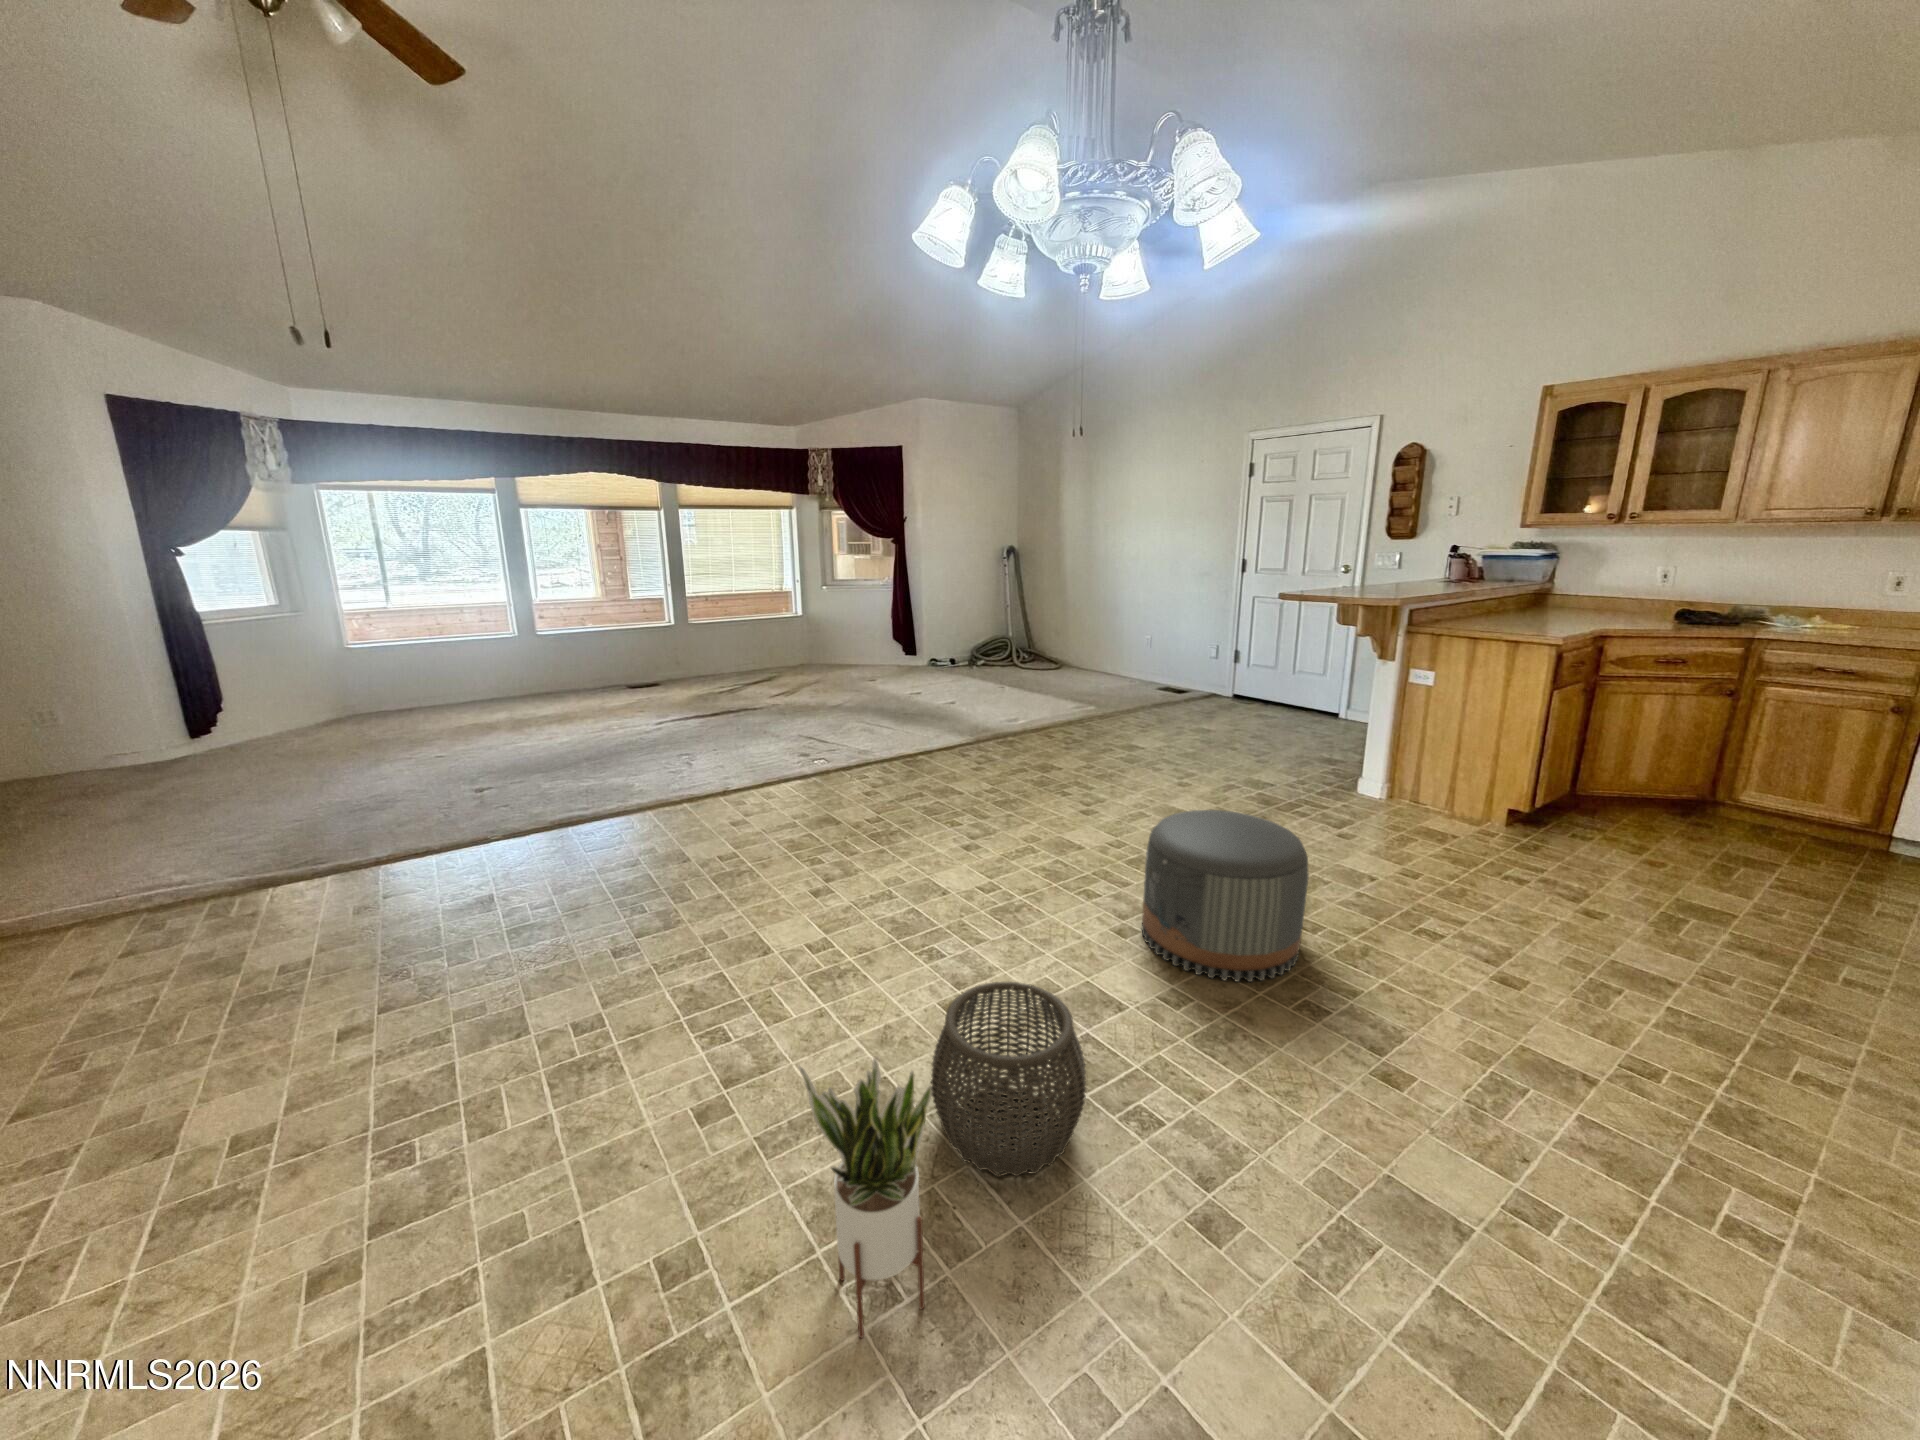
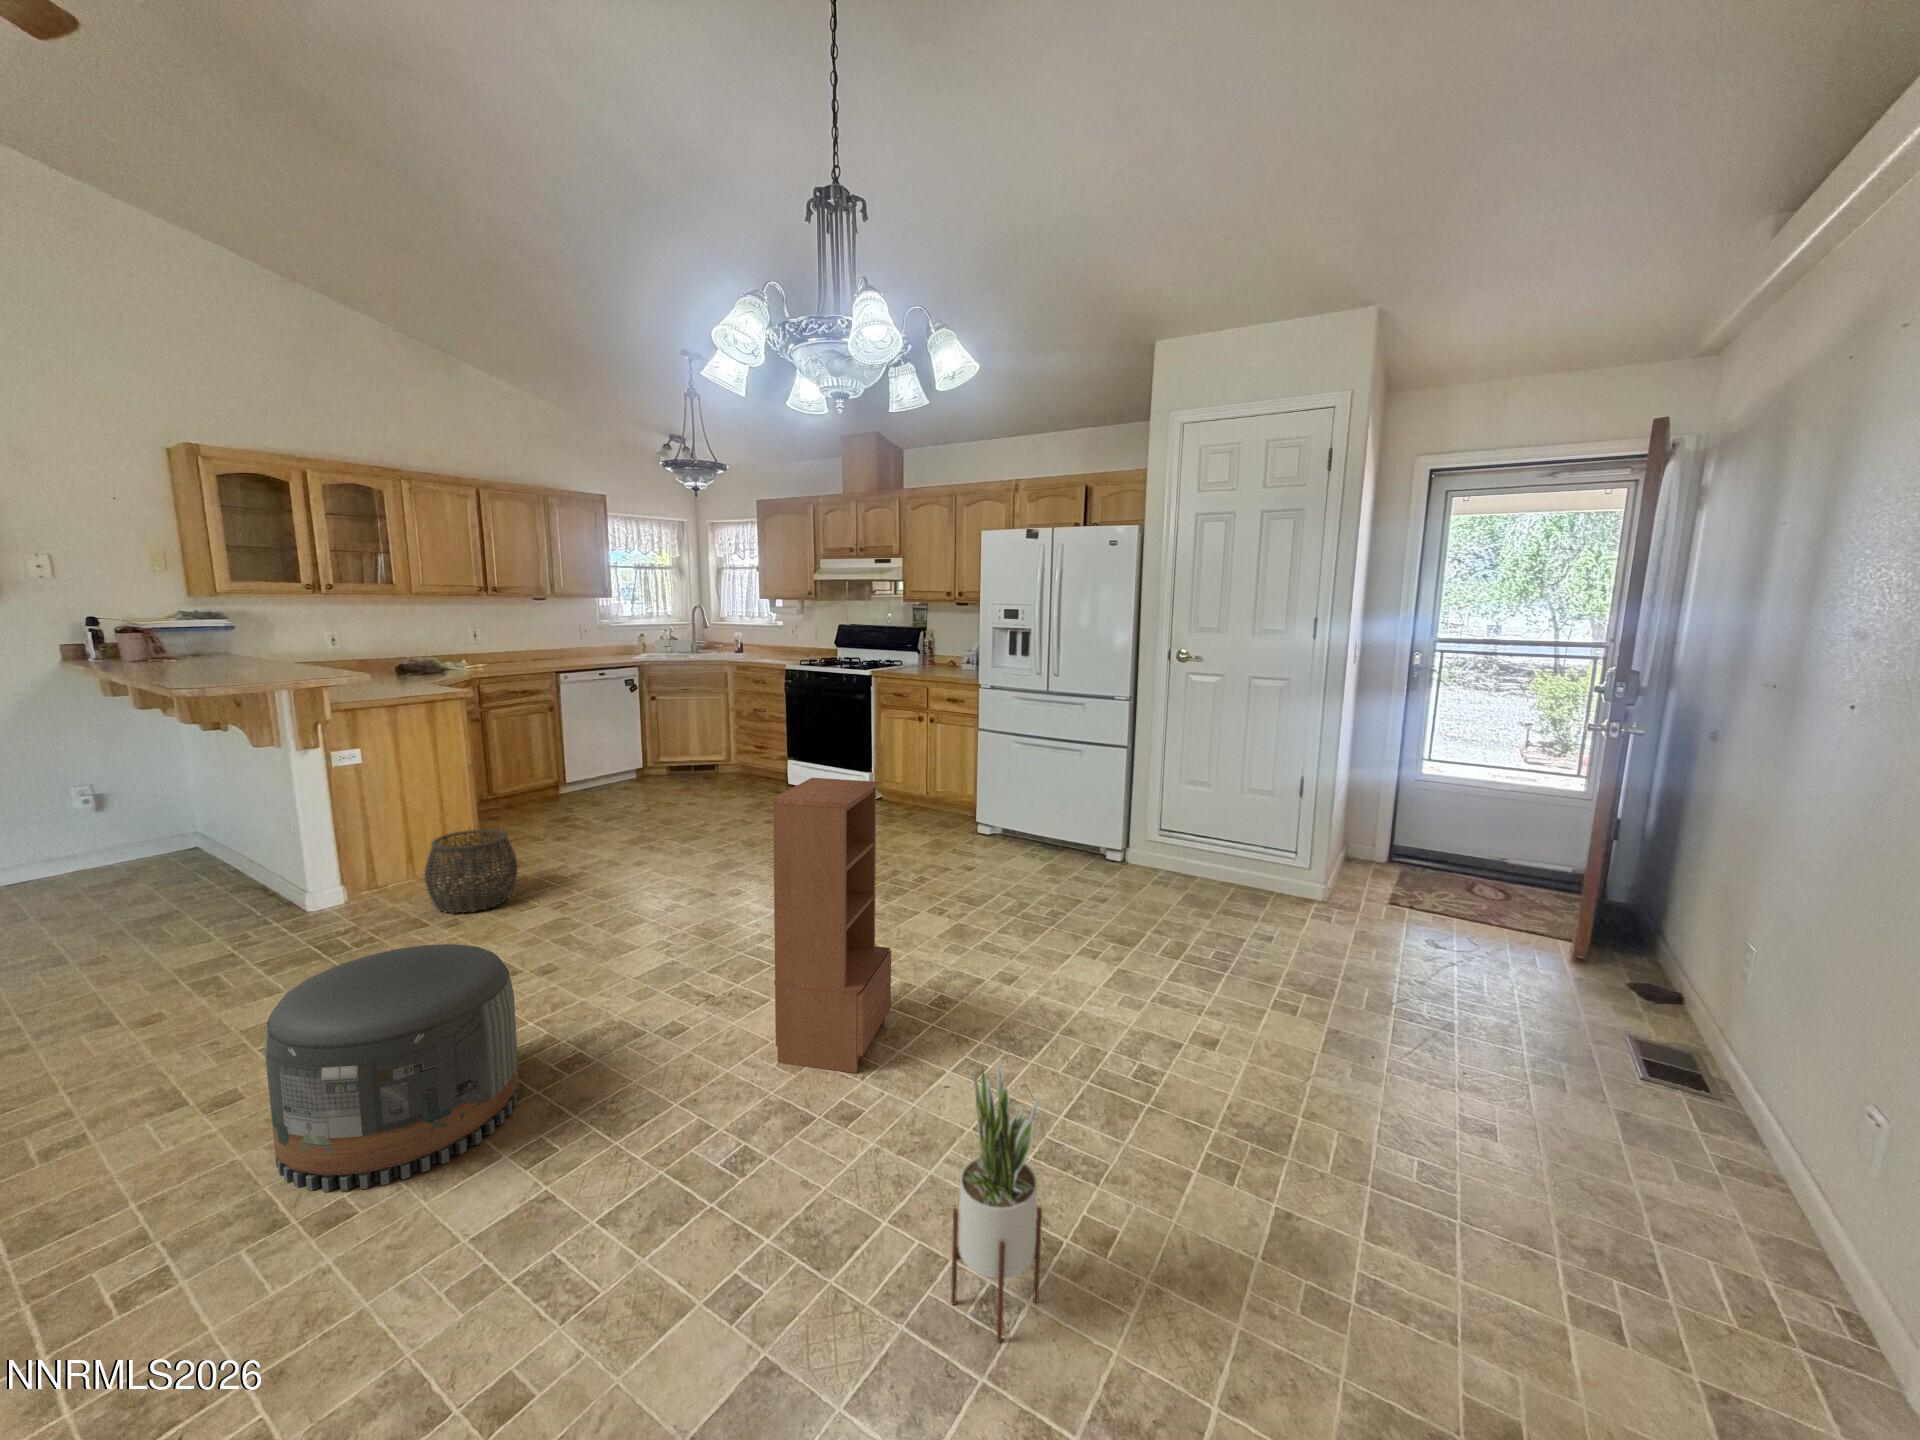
bookcase: none [1320,825,1606,1349] -> present [773,778,891,1073]
woven basket: present [931,982,1086,1177] -> present [424,829,518,913]

